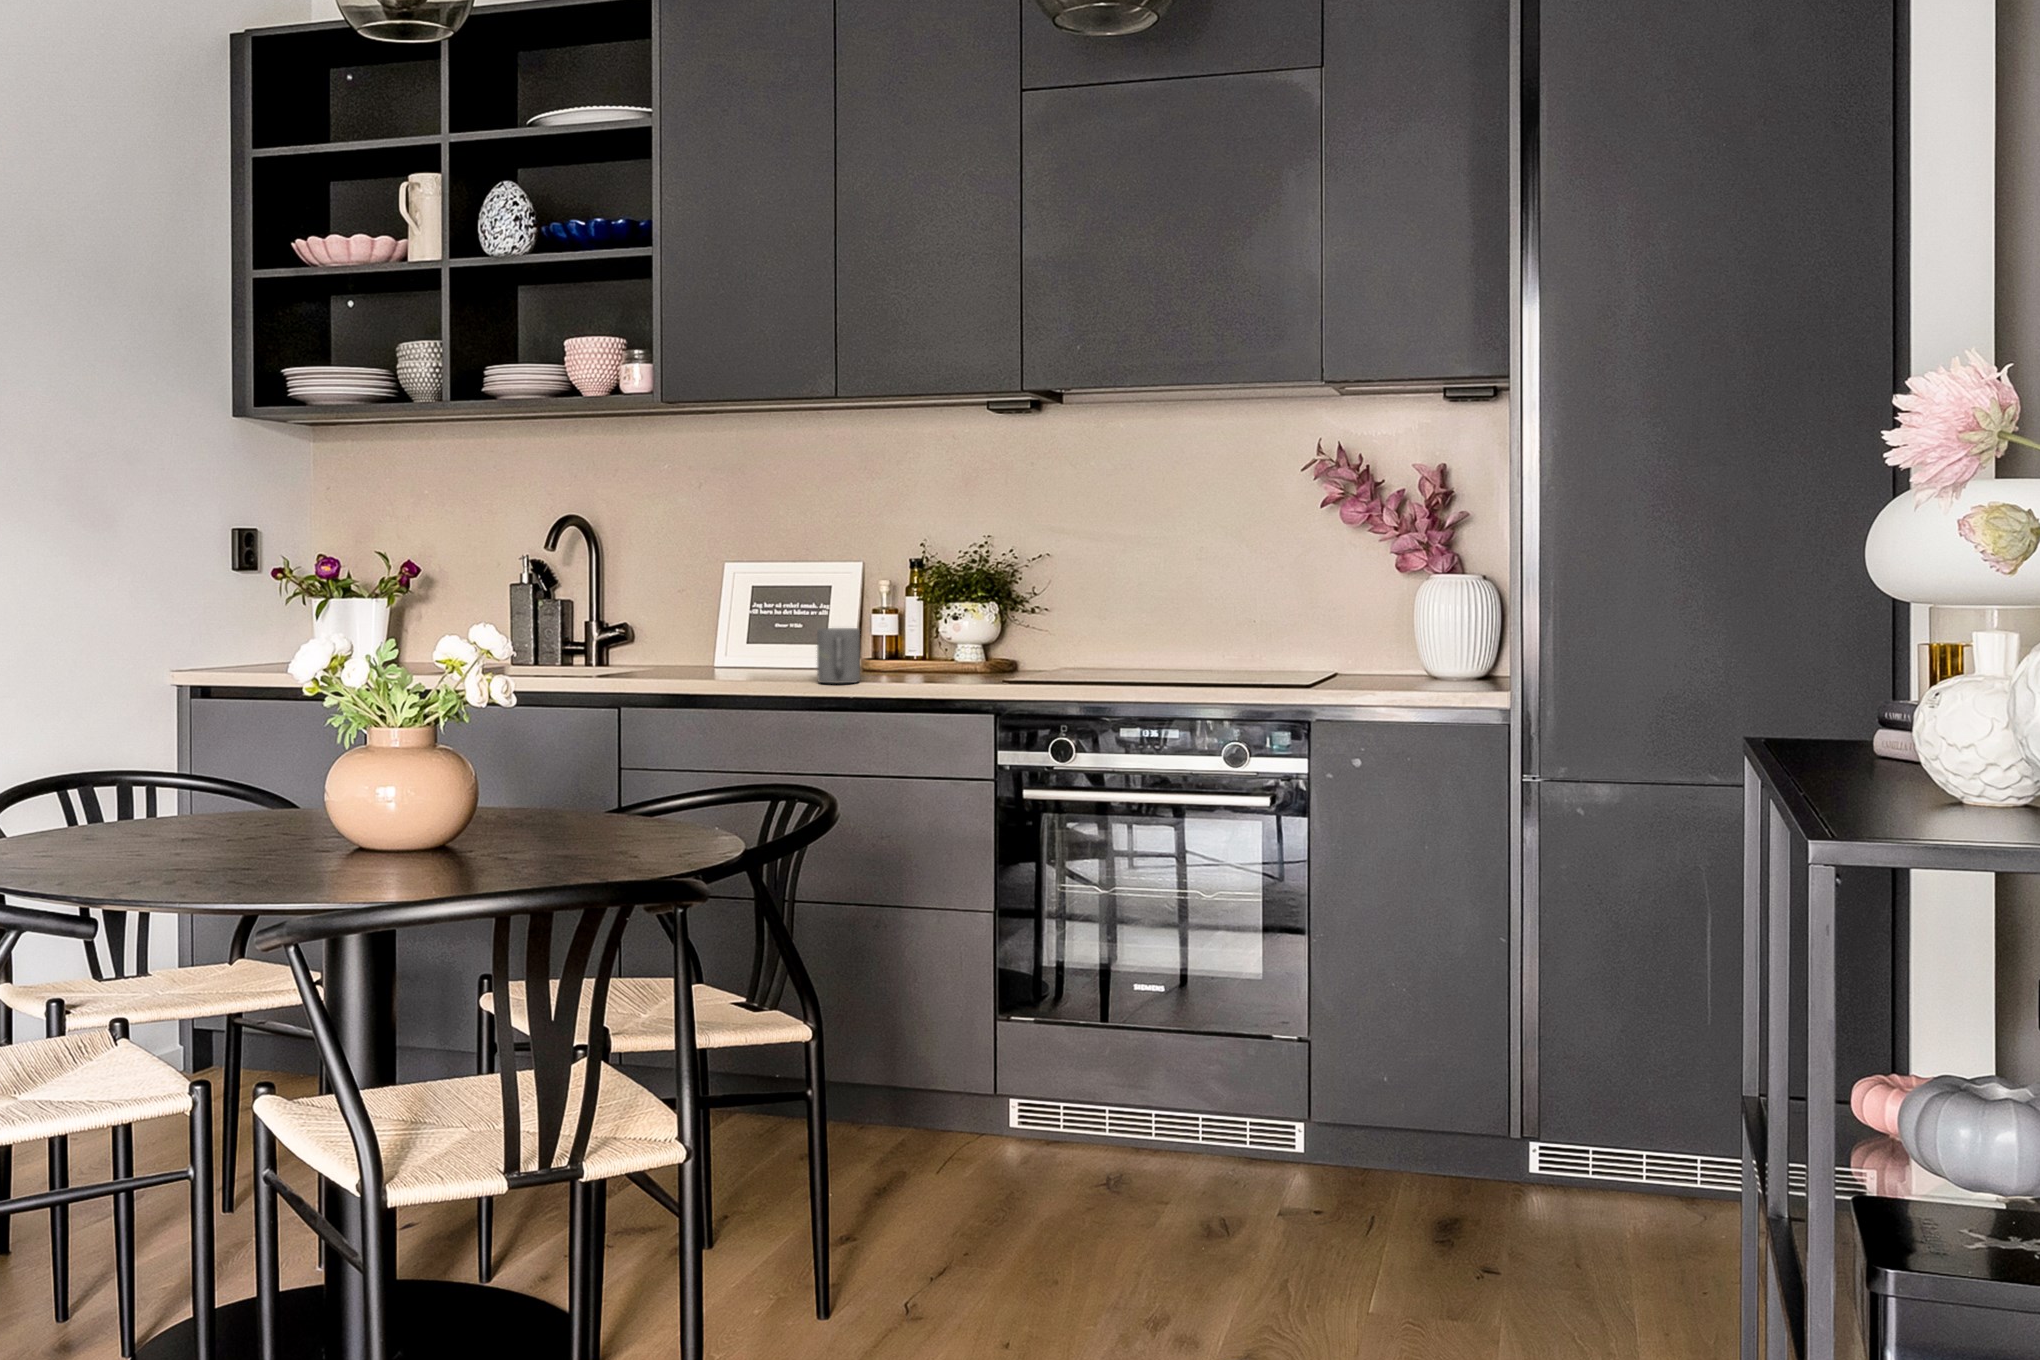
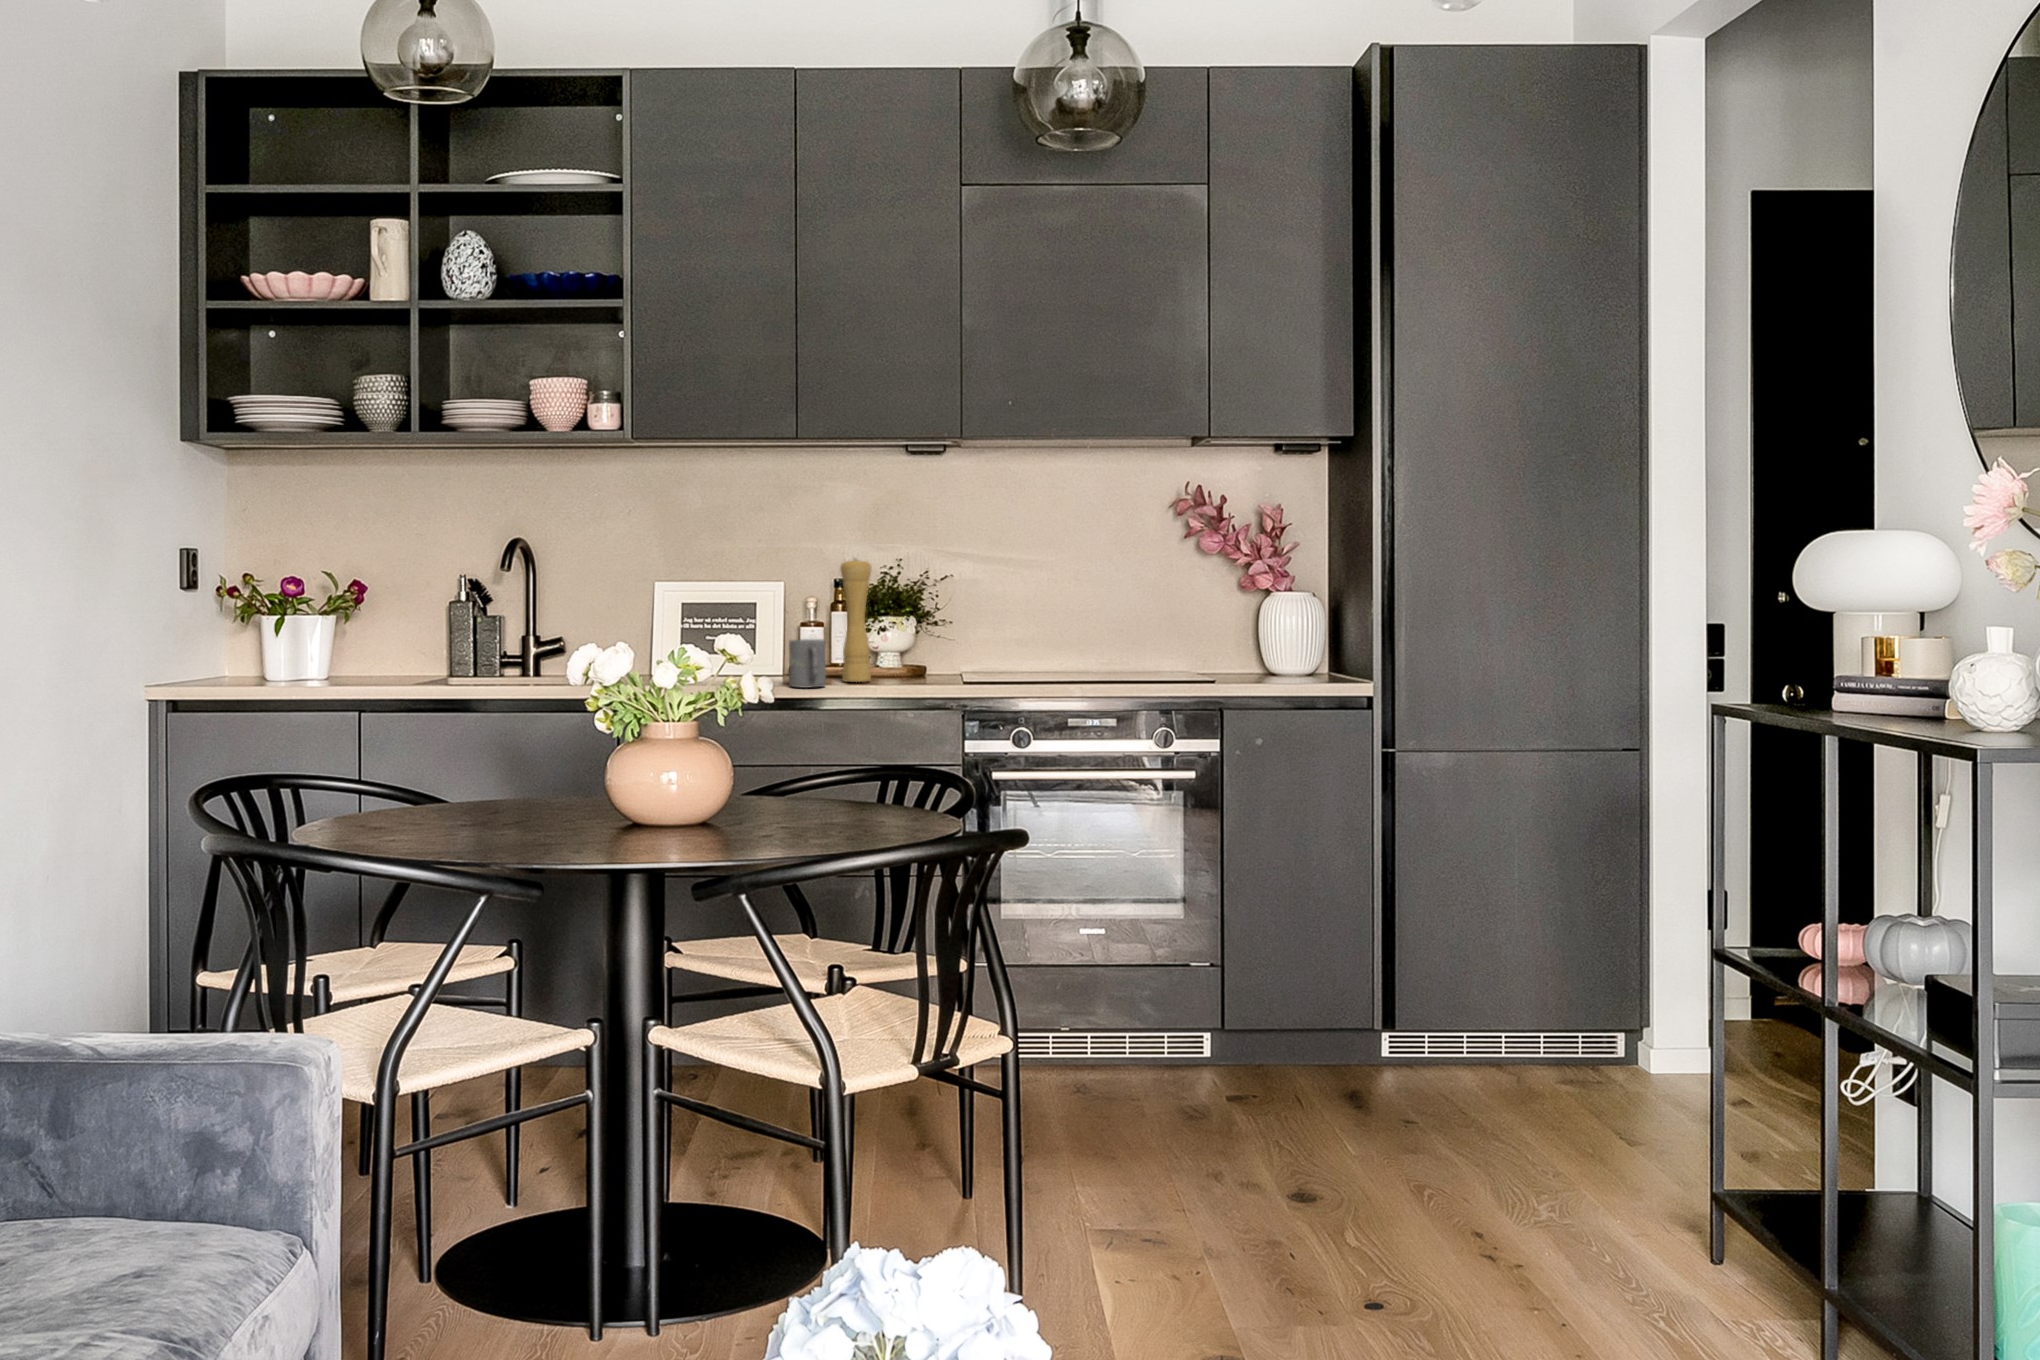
pepper mill: none [886,534,922,678] -> present [840,559,871,682]

